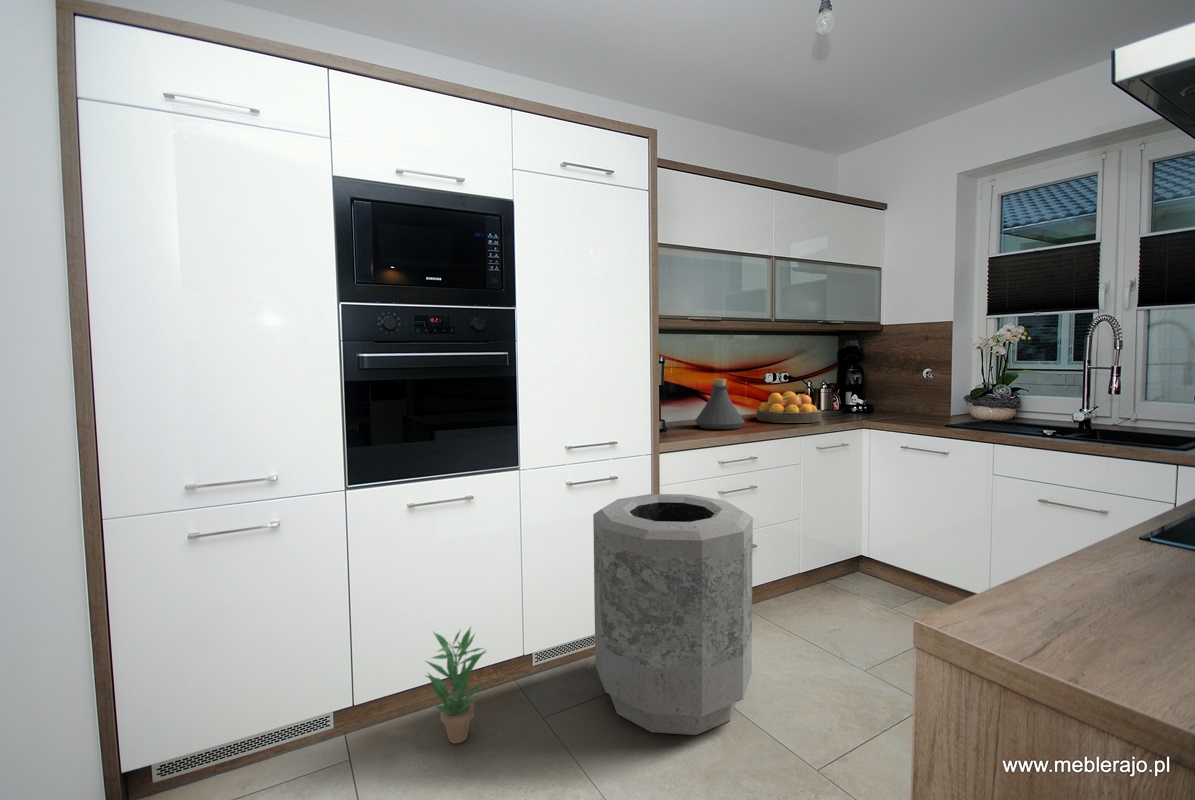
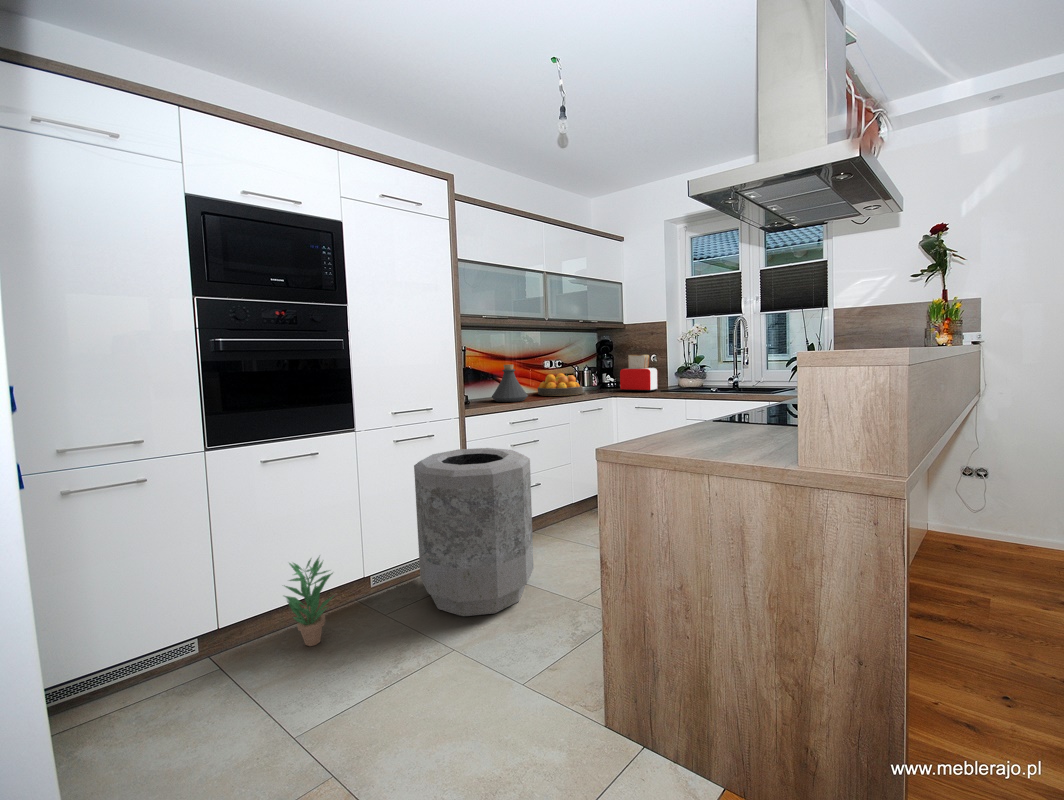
toaster: none [877,369,937,423] -> present [620,355,657,392]

